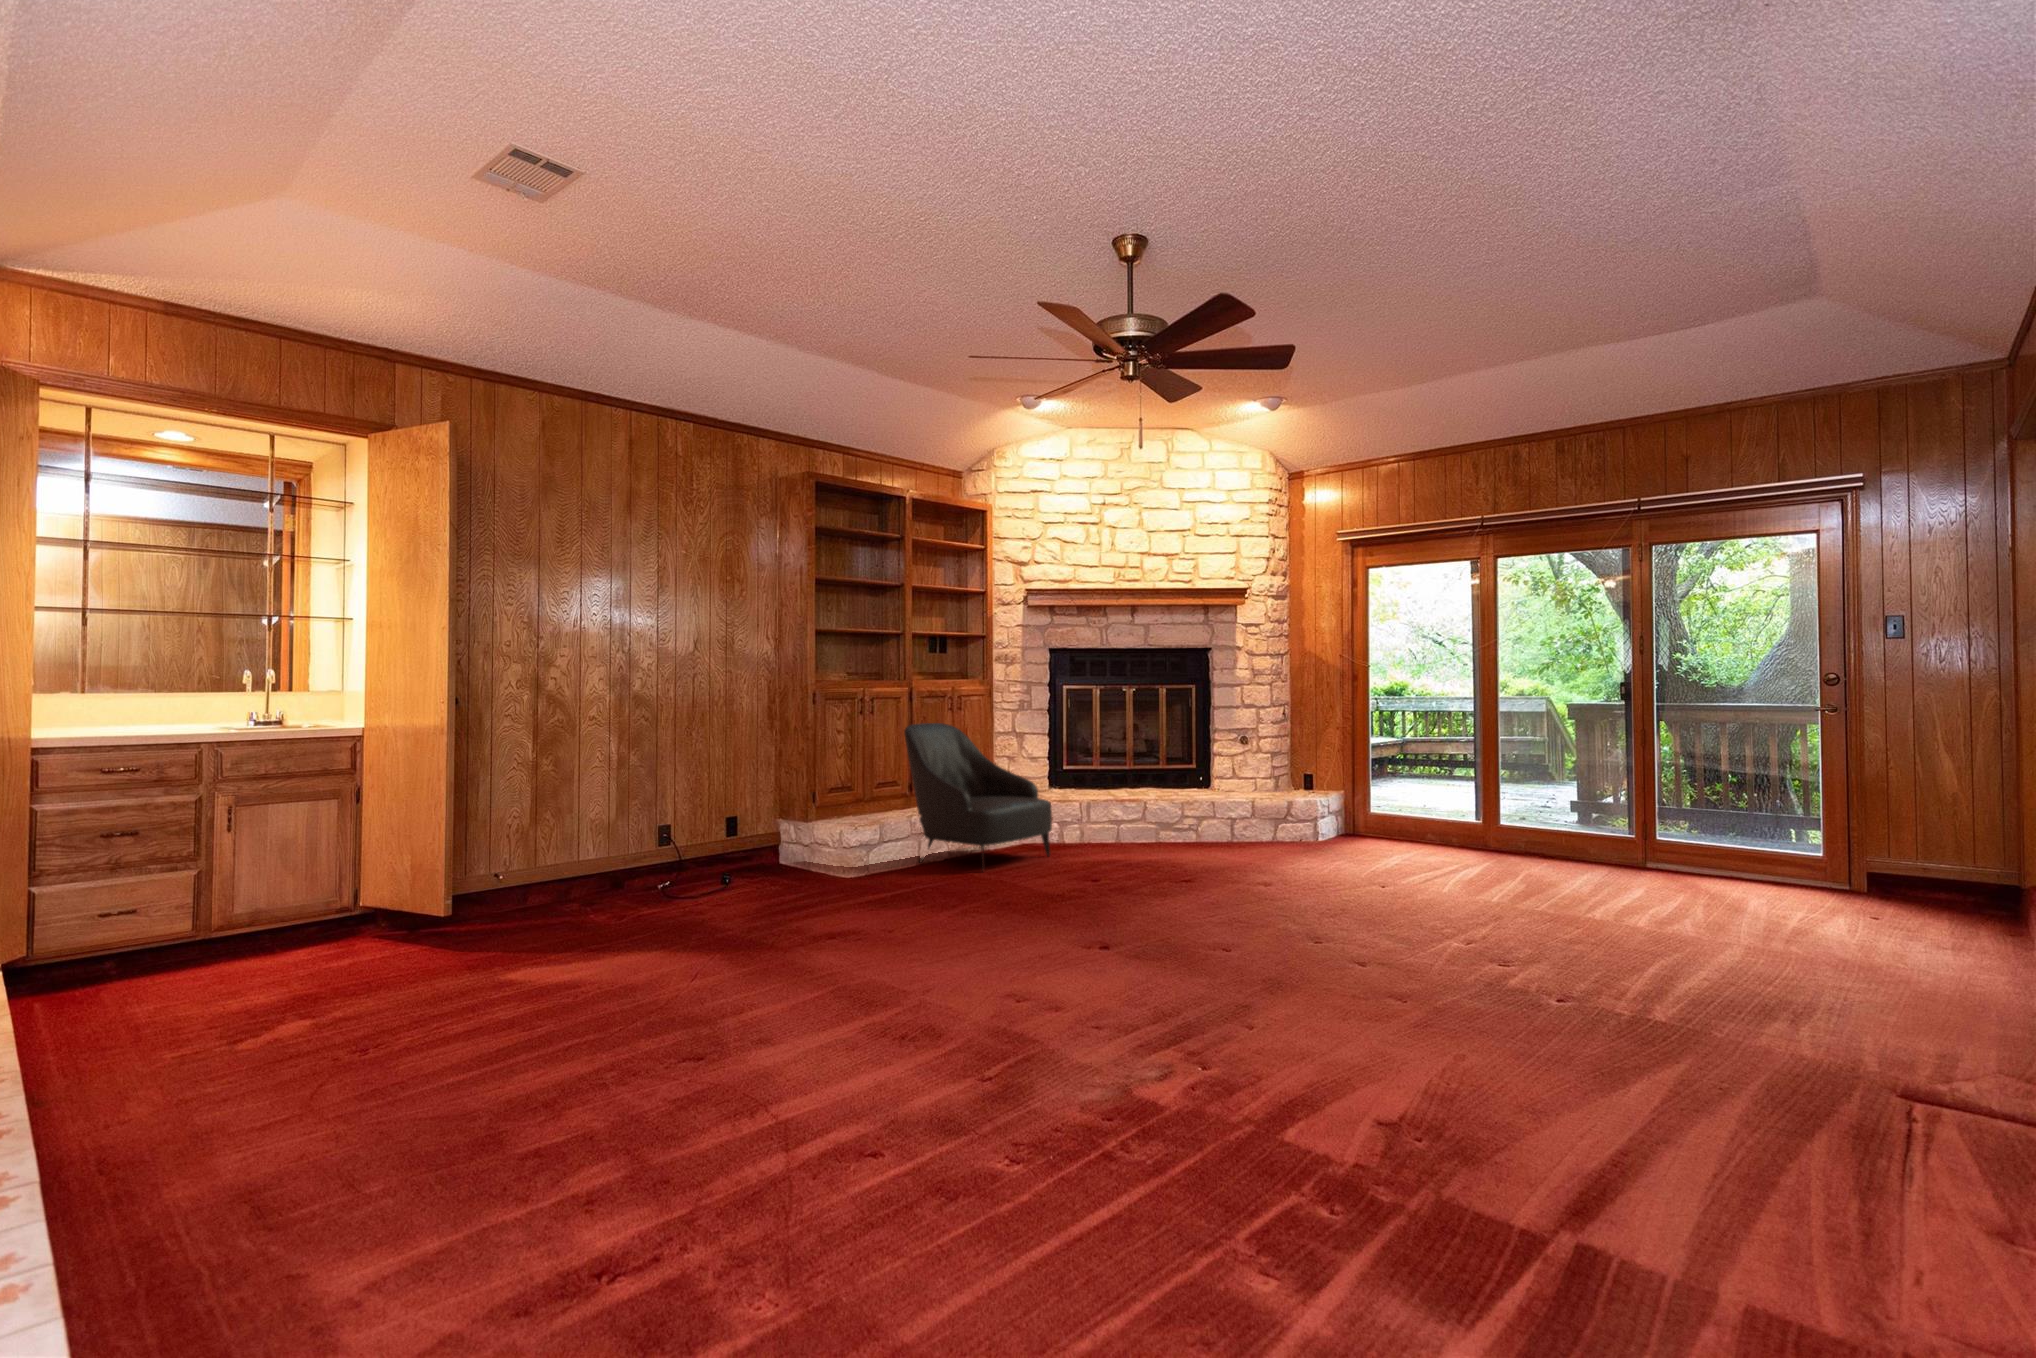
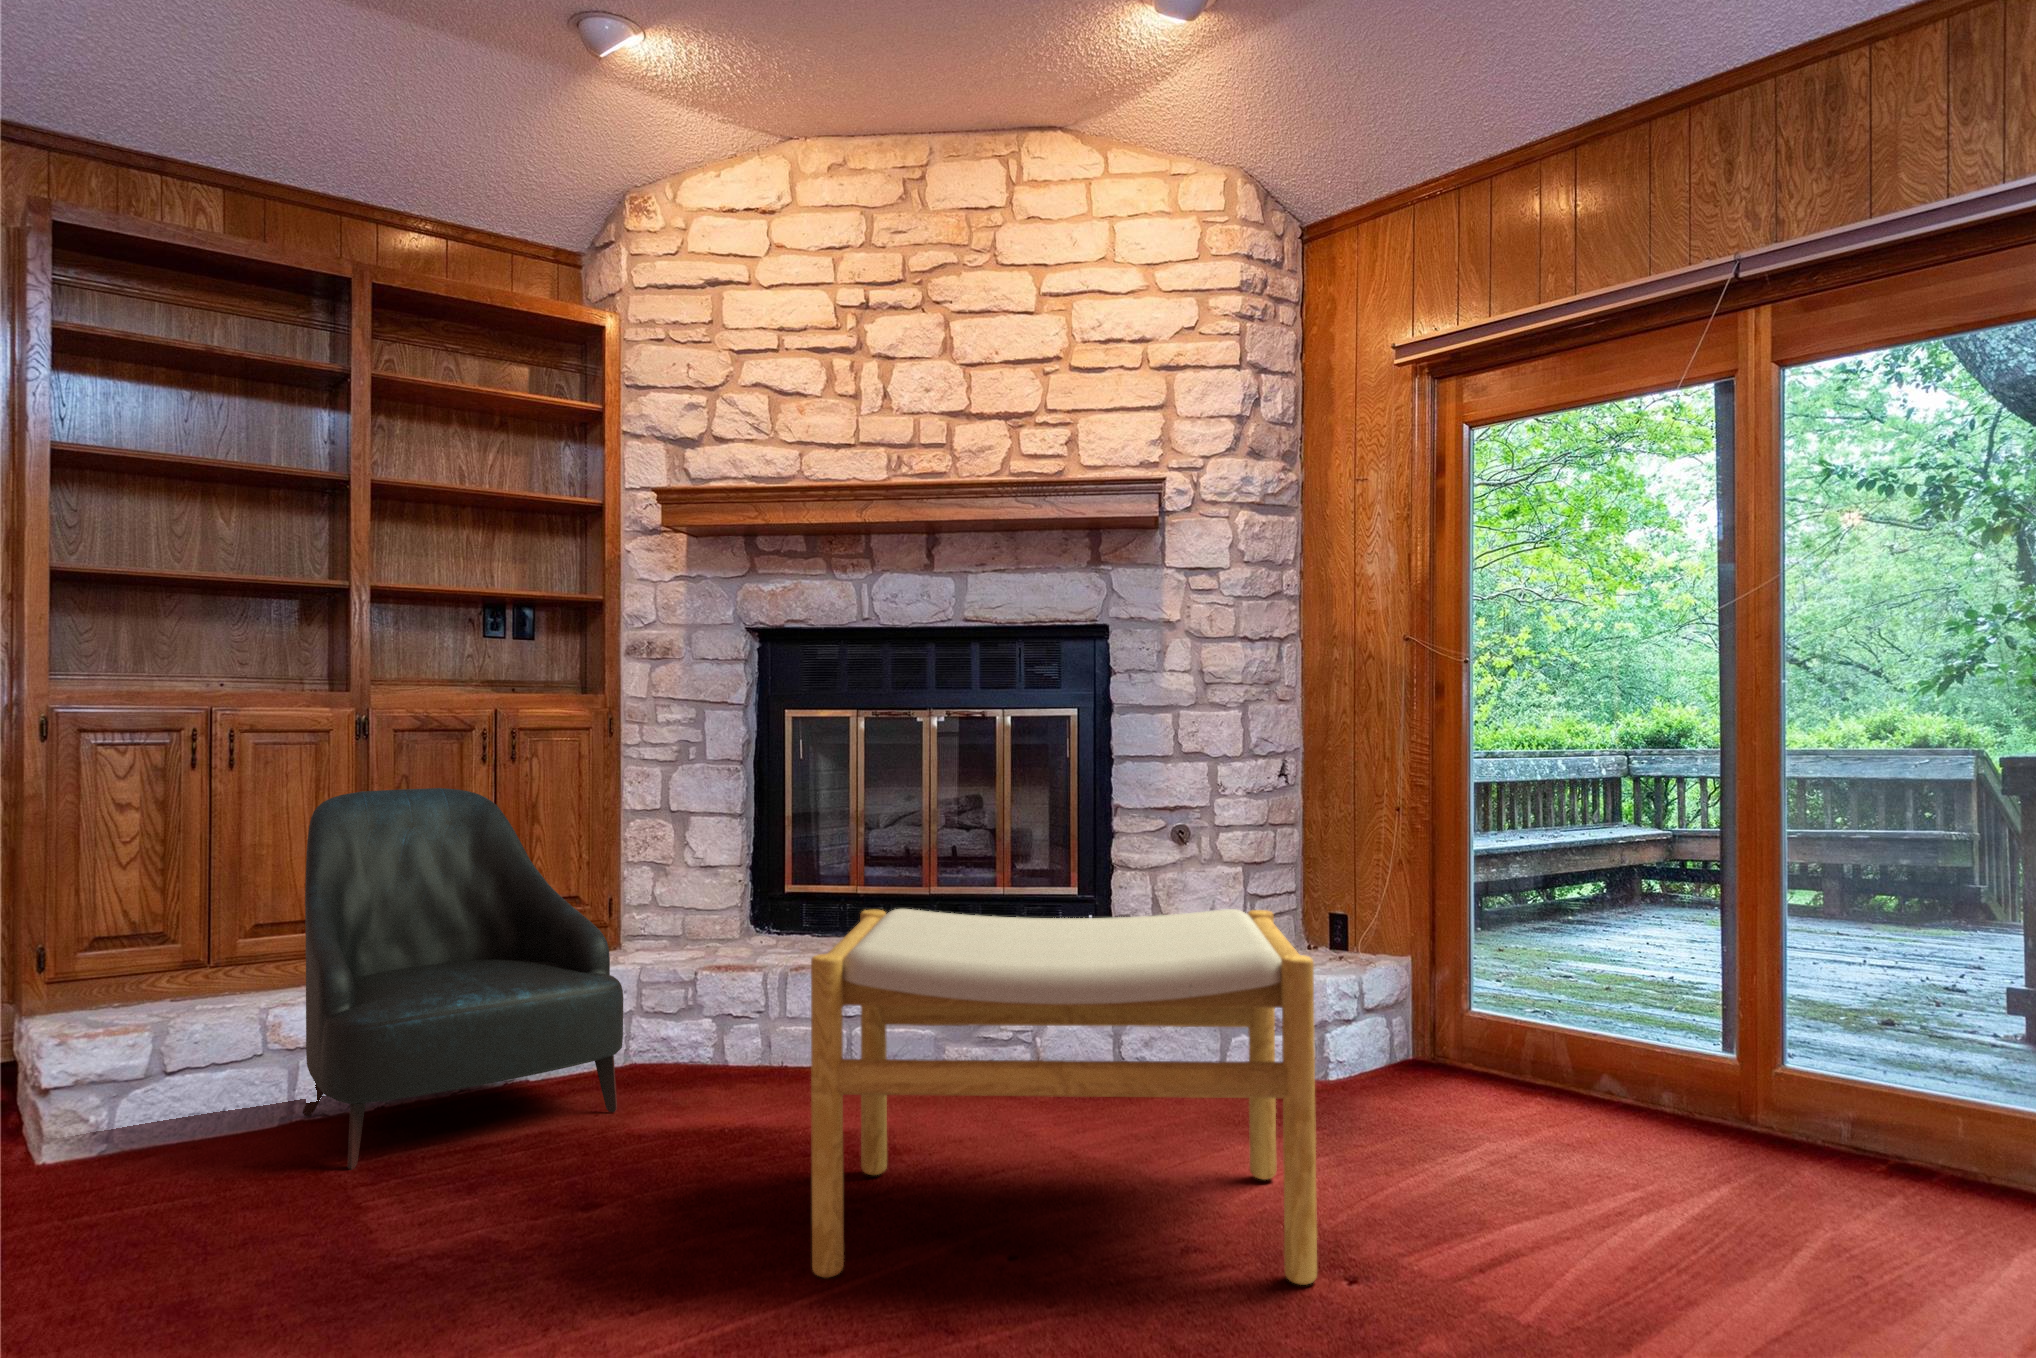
footstool: none [1183,758,1383,882] -> present [811,909,1317,1285]

